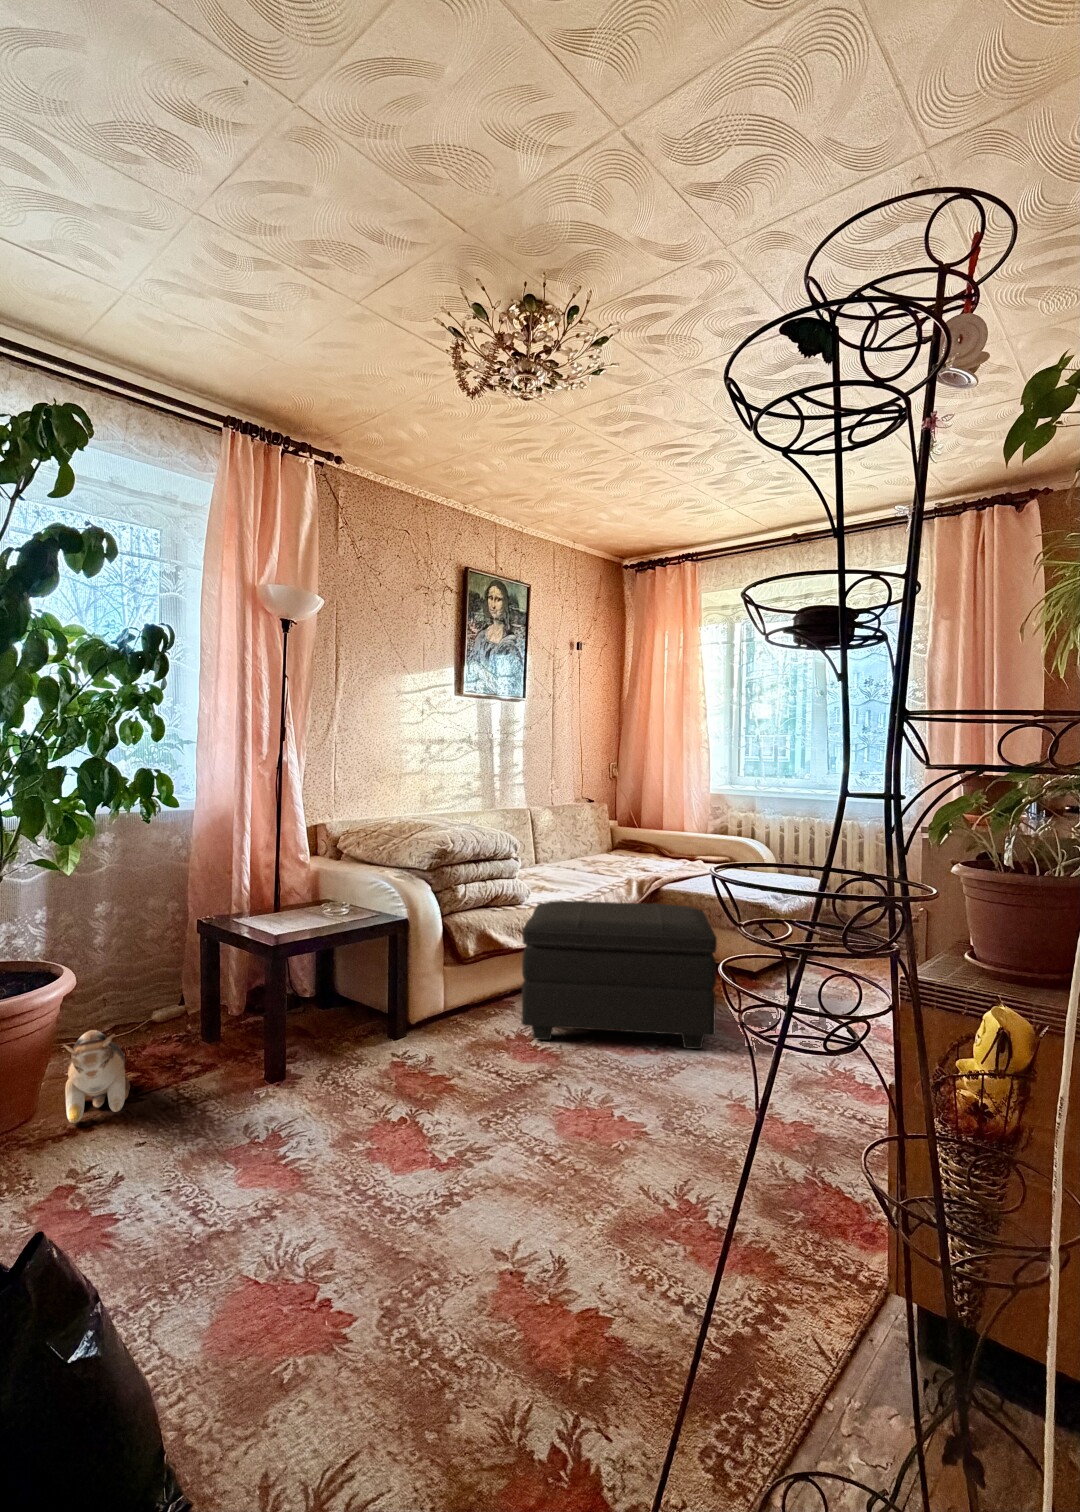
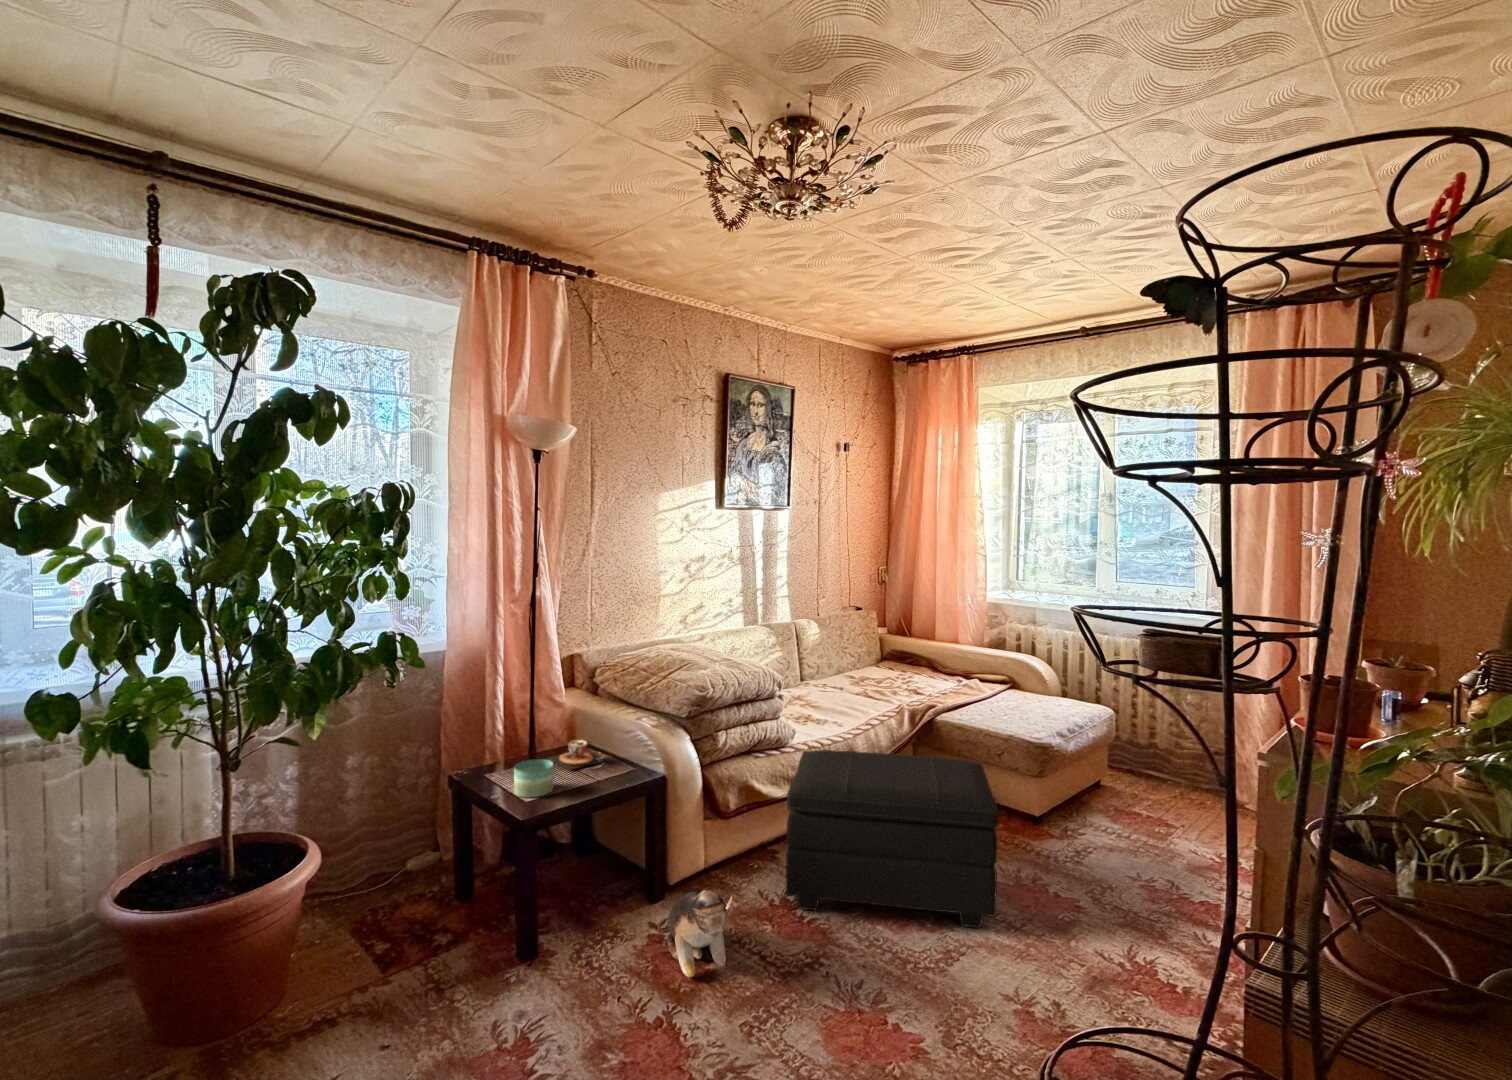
teacup: none [293,890,348,915] -> present [548,740,602,770]
candle: none [262,900,301,932] -> present [514,759,553,797]
plush toy: present [63,1030,130,1123] -> present [667,890,733,977]

